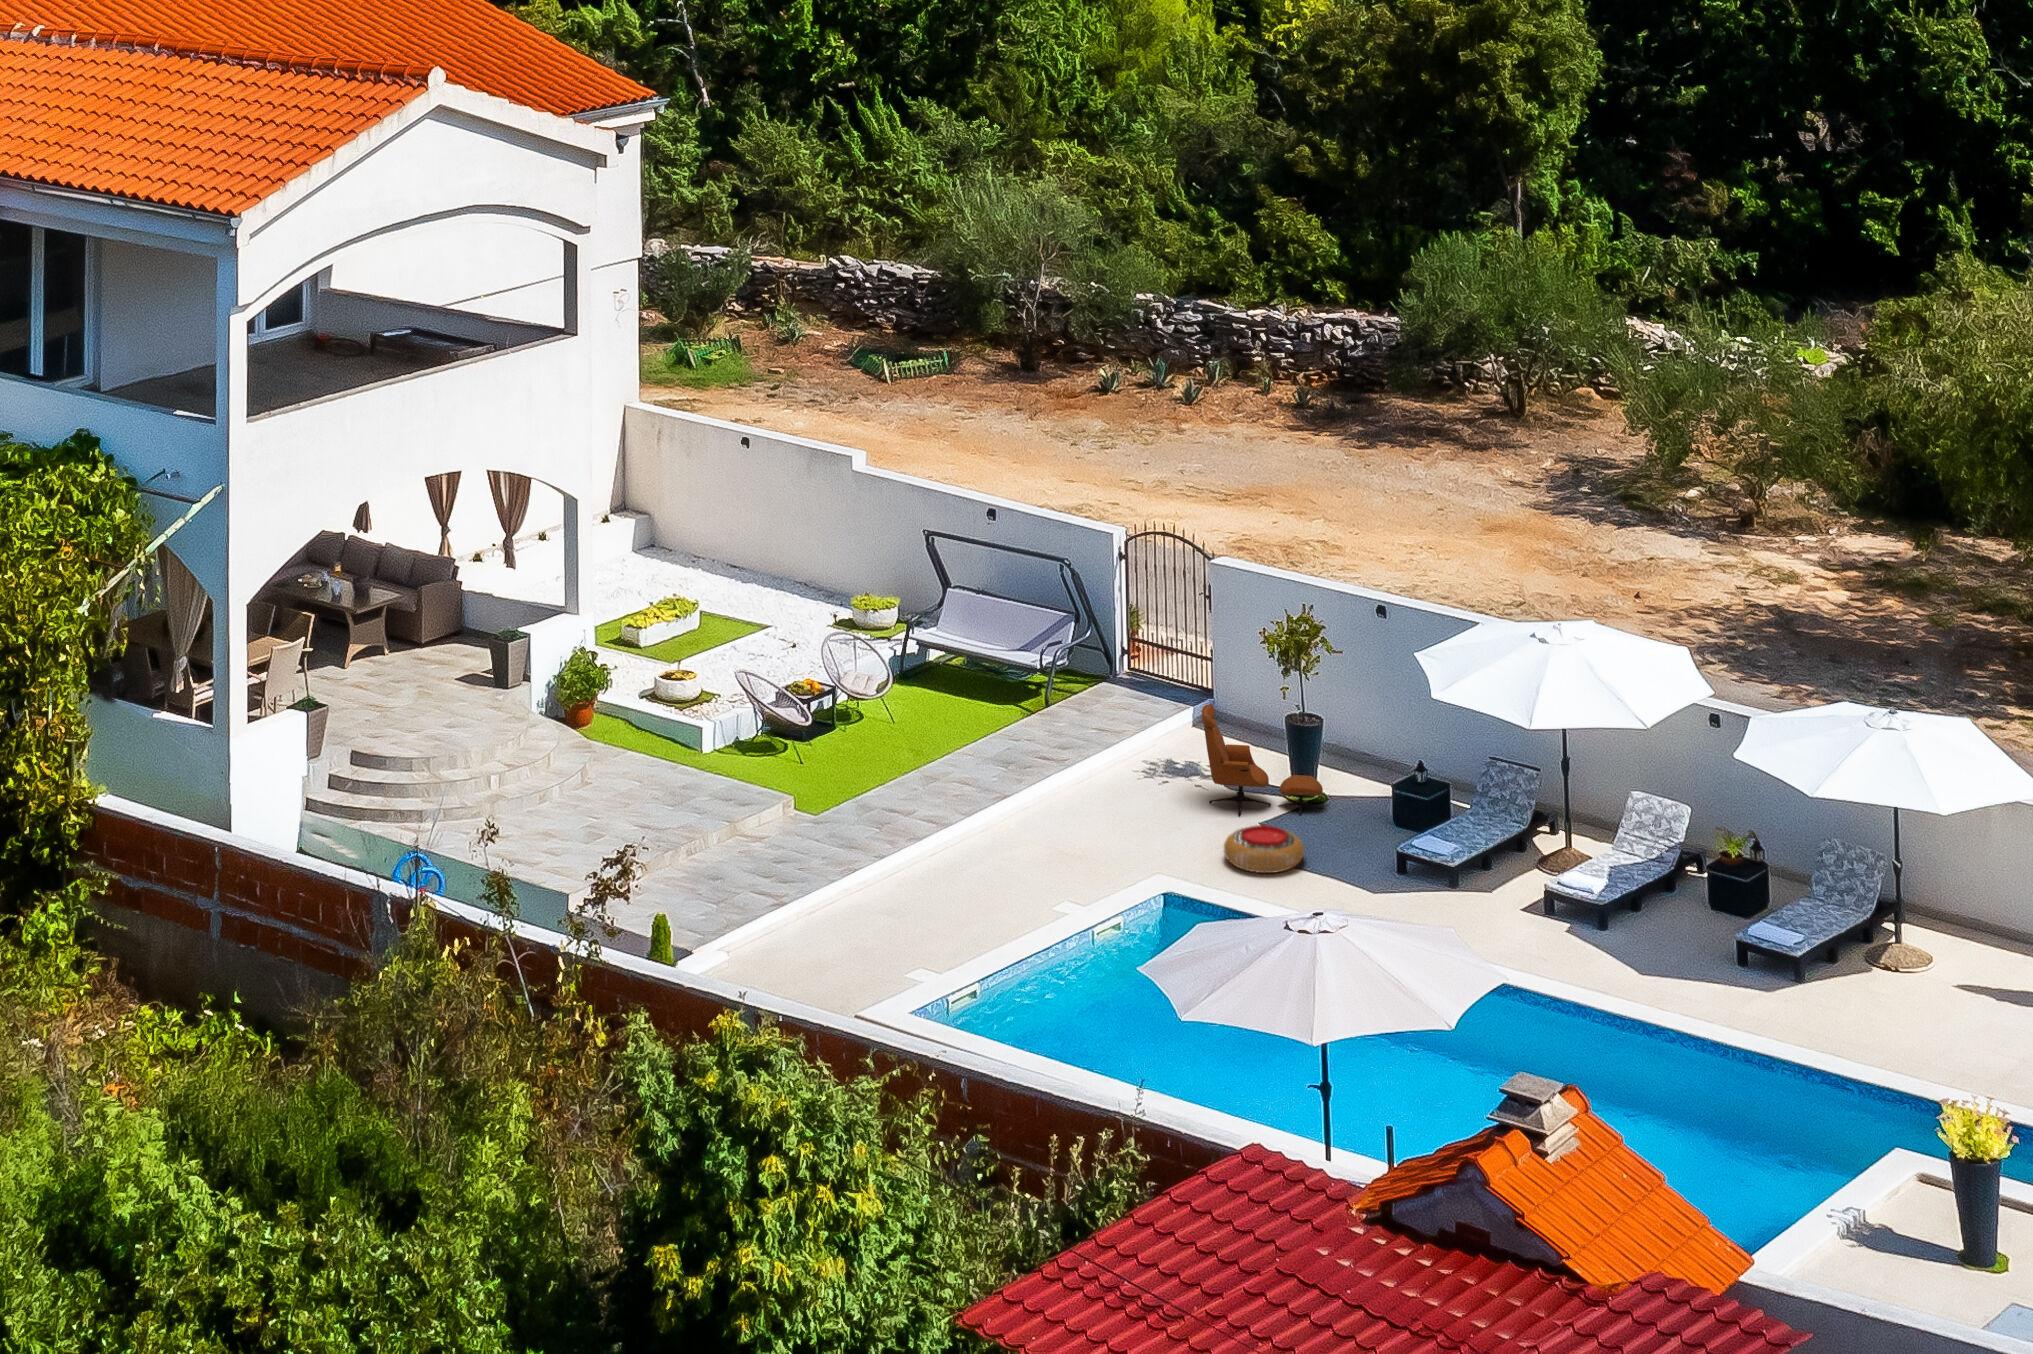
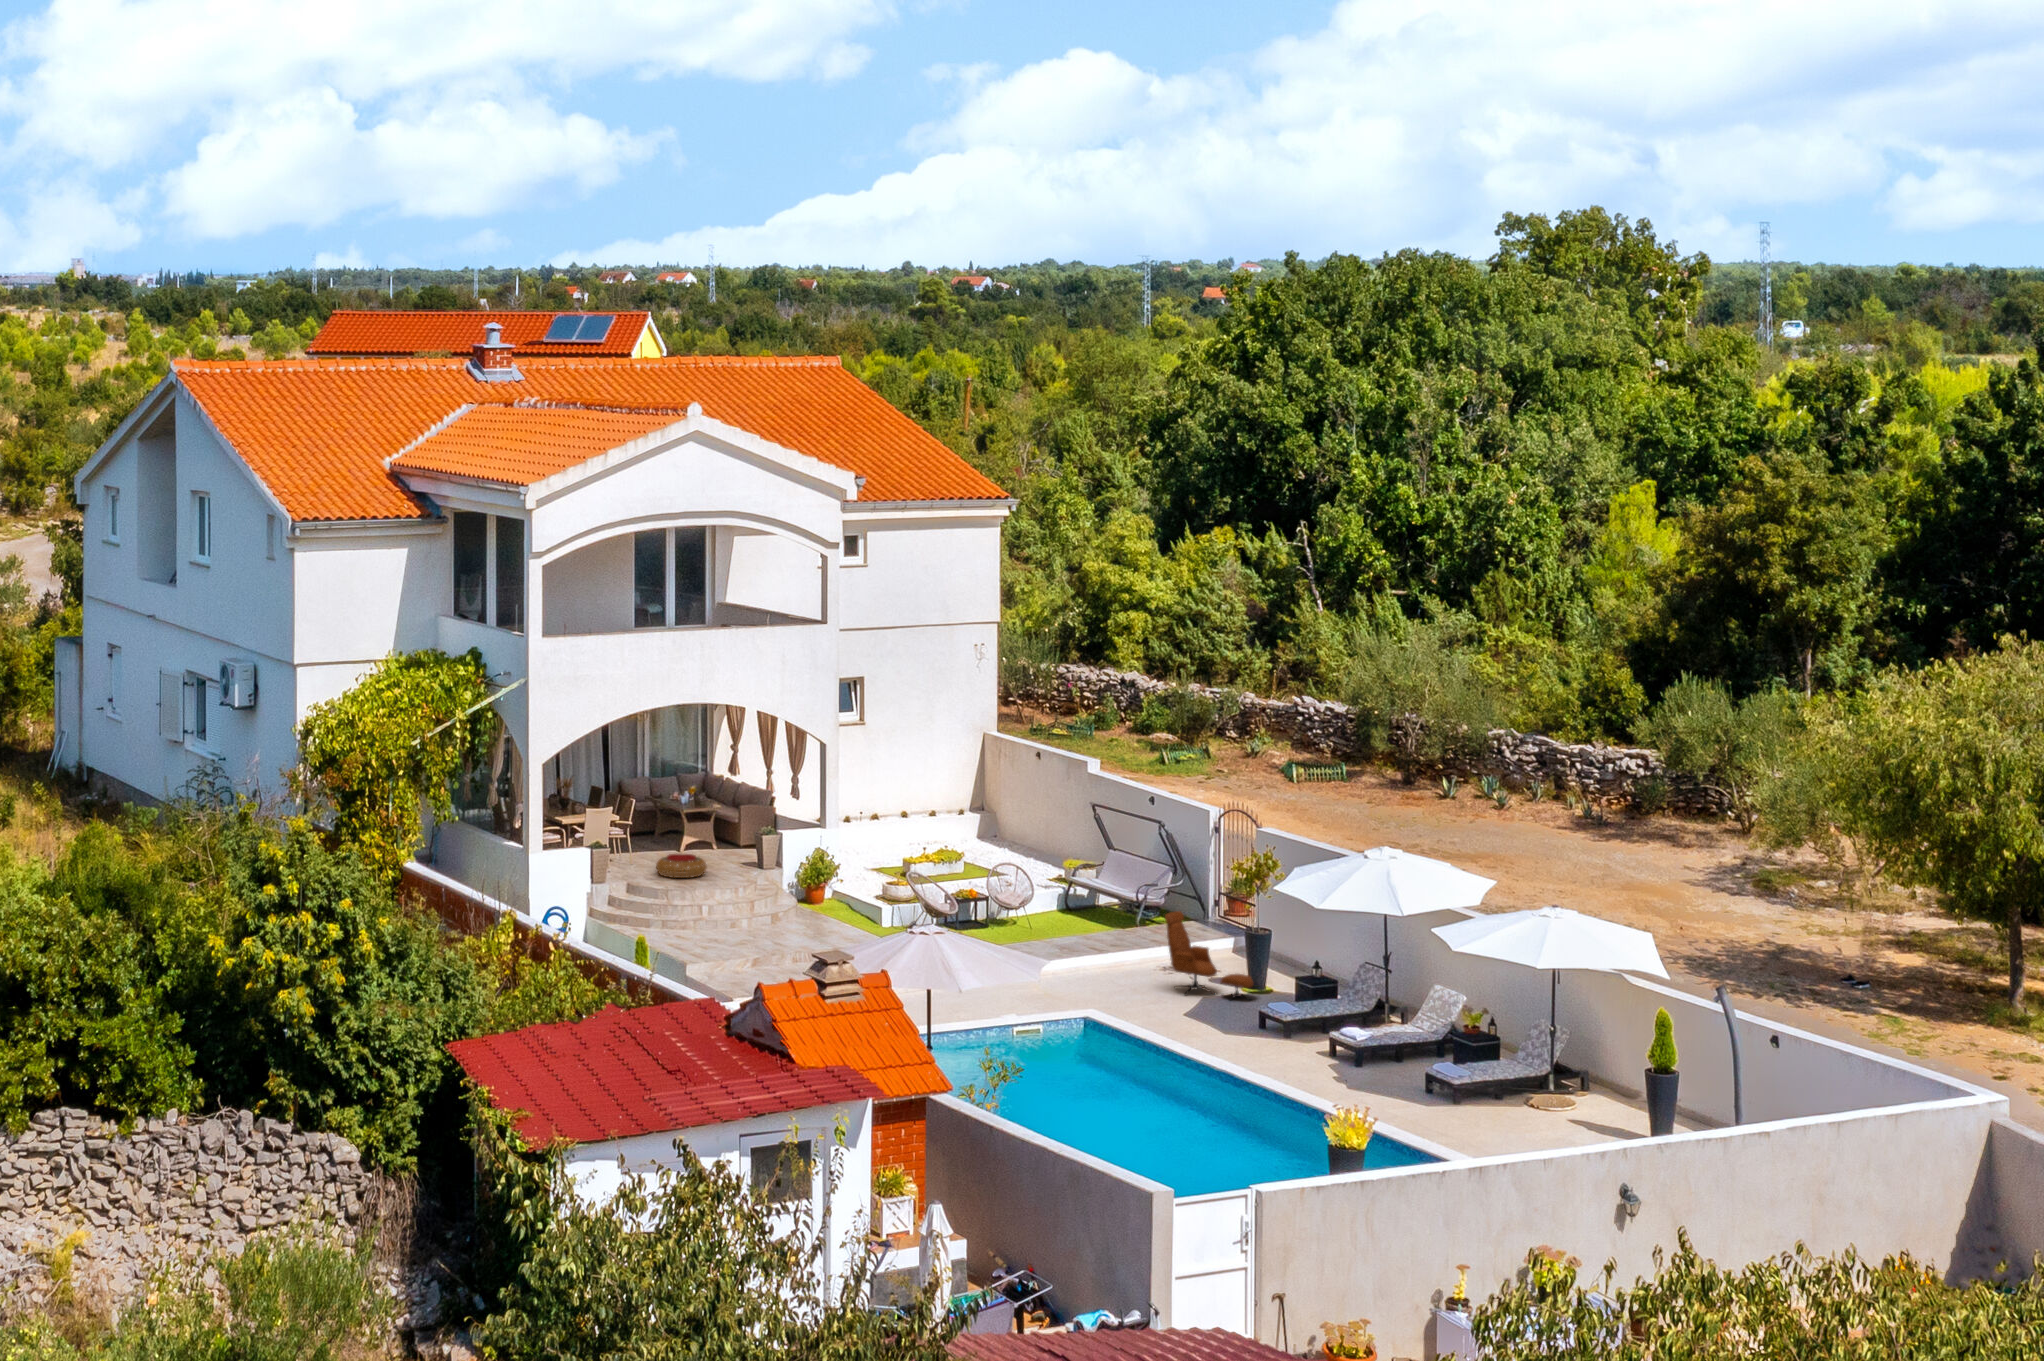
pouf: present [1224,825,1304,873] -> present [656,853,707,878]

